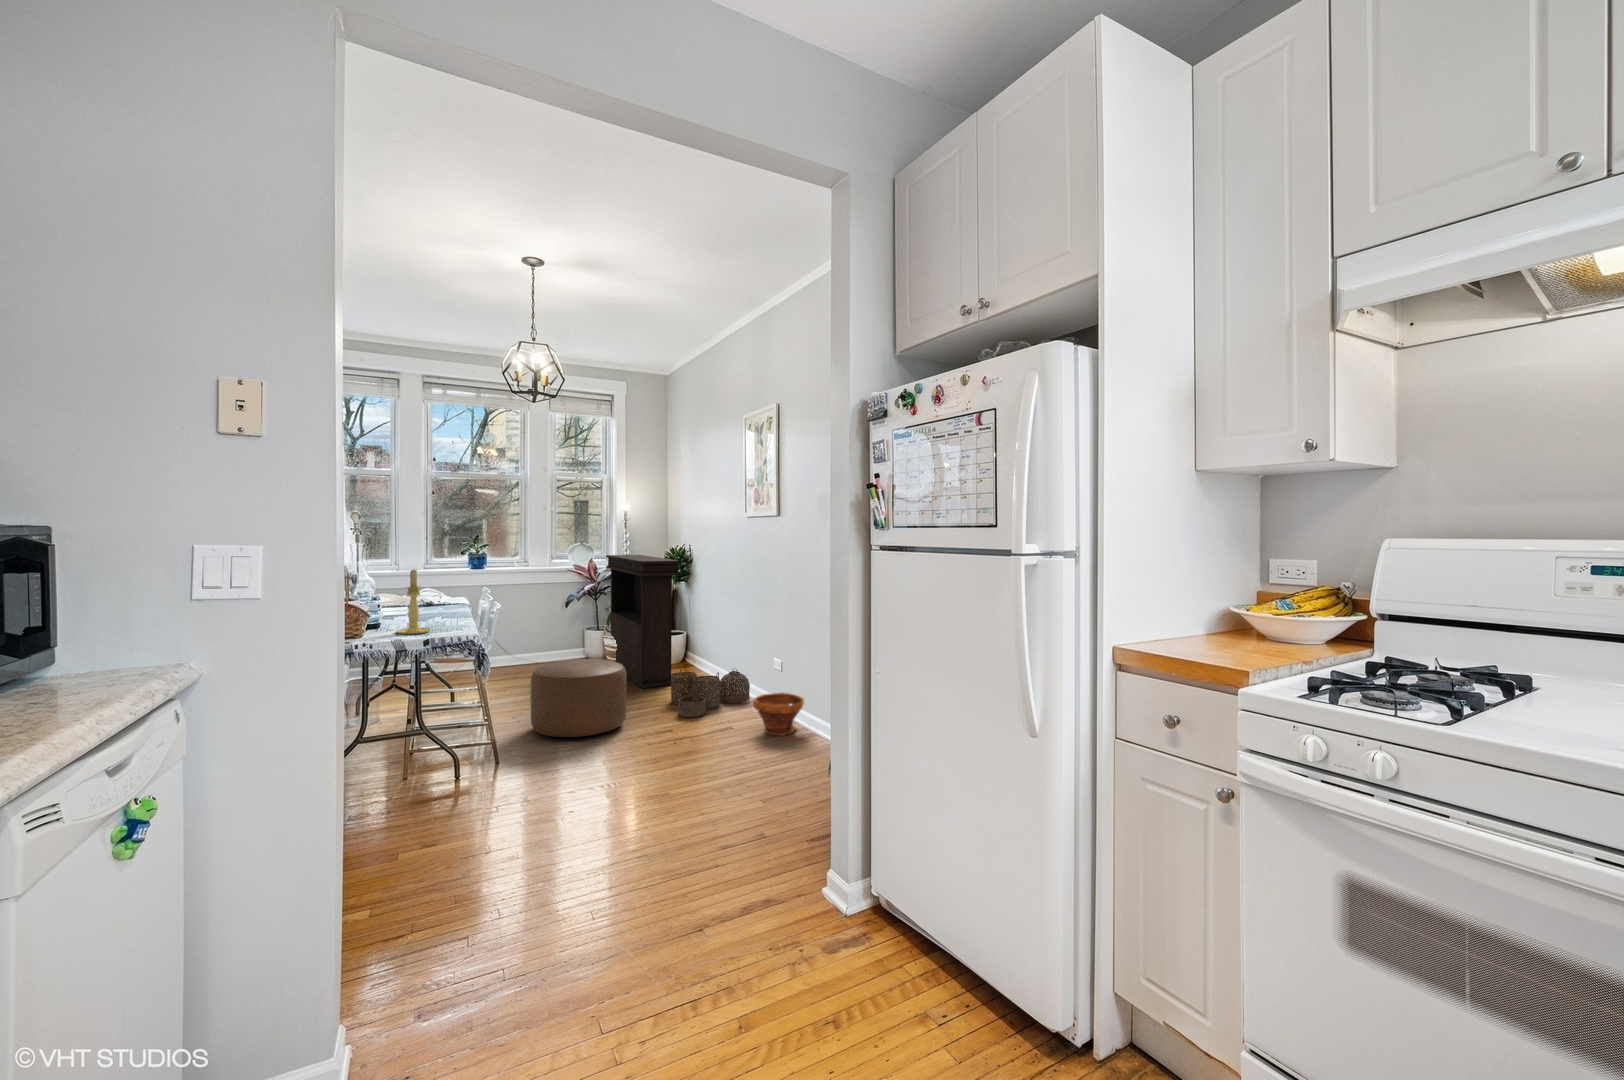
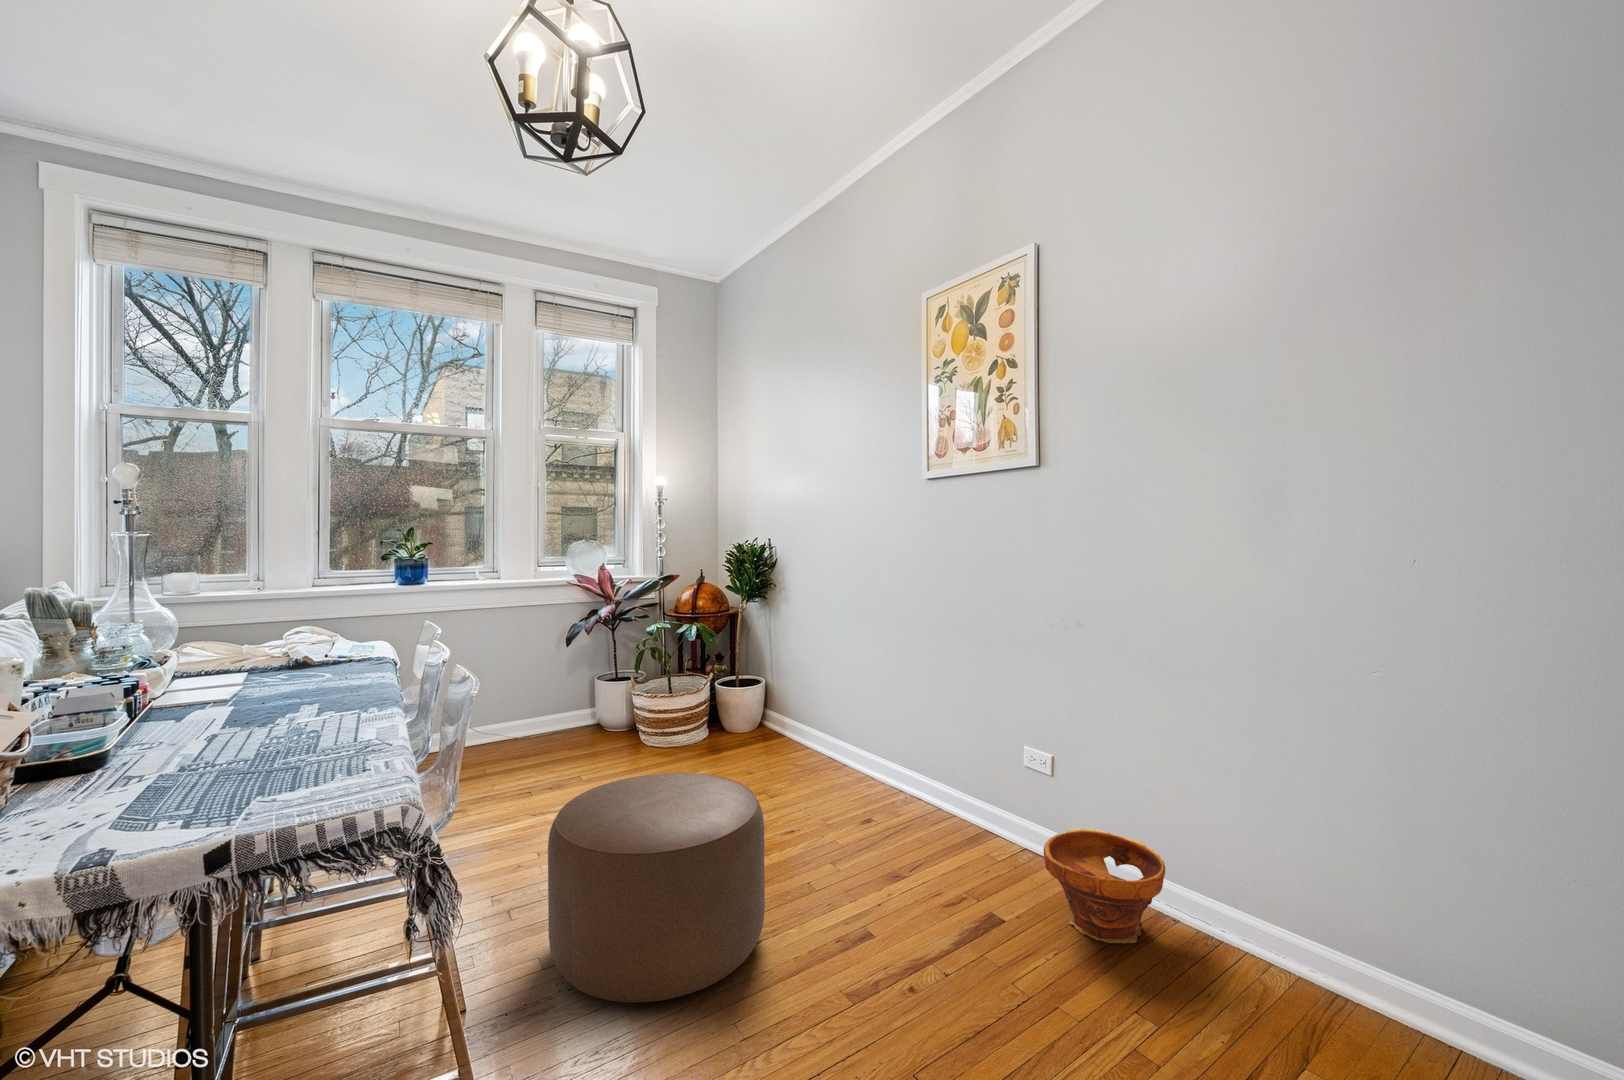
console table: present [606,555,679,688] -> none [635,555,789,797]
candle holder: present [396,570,431,634] -> none [118,586,257,816]
woven basket: present [671,667,750,717] -> none [805,760,948,885]

